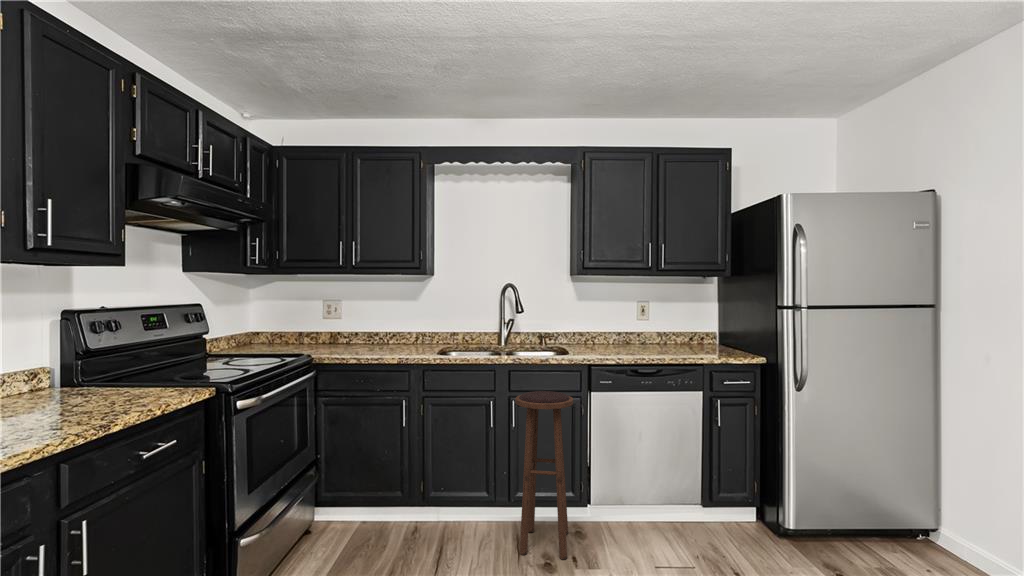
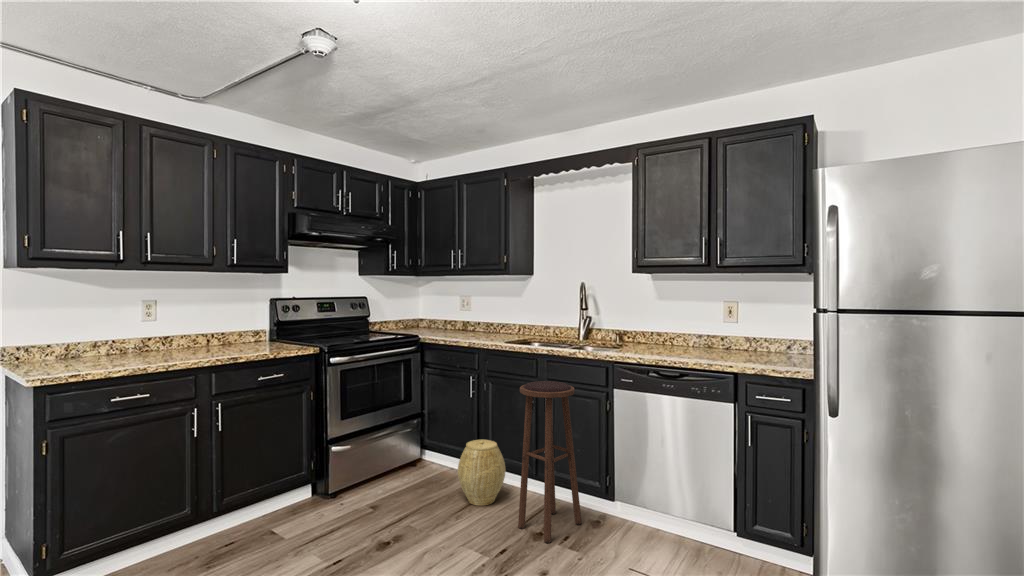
woven basket: none [418,470,475,548] -> present [458,439,505,506]

